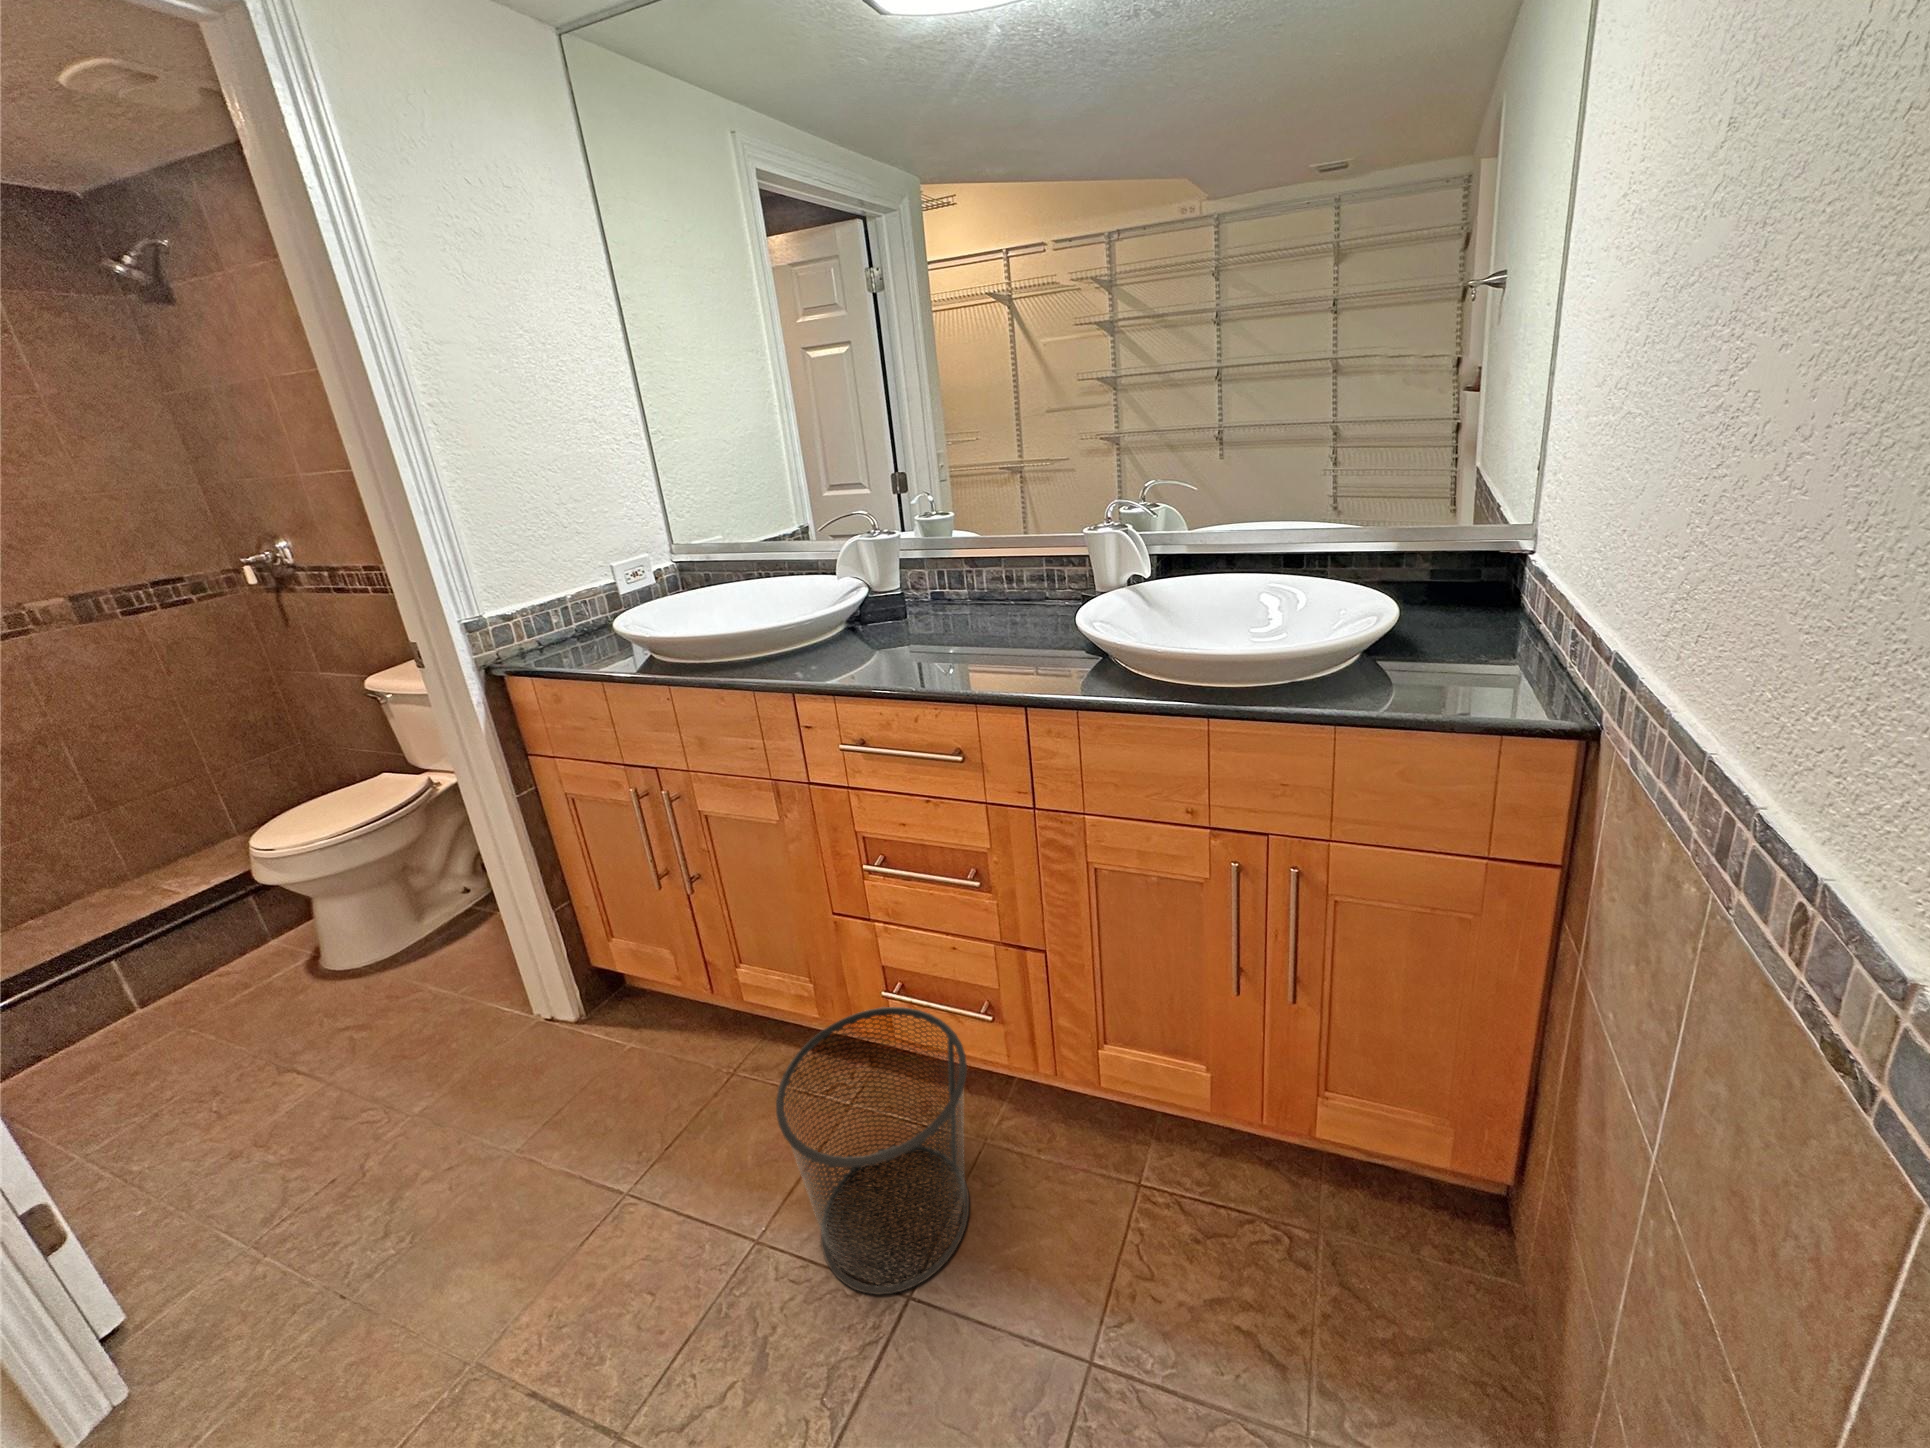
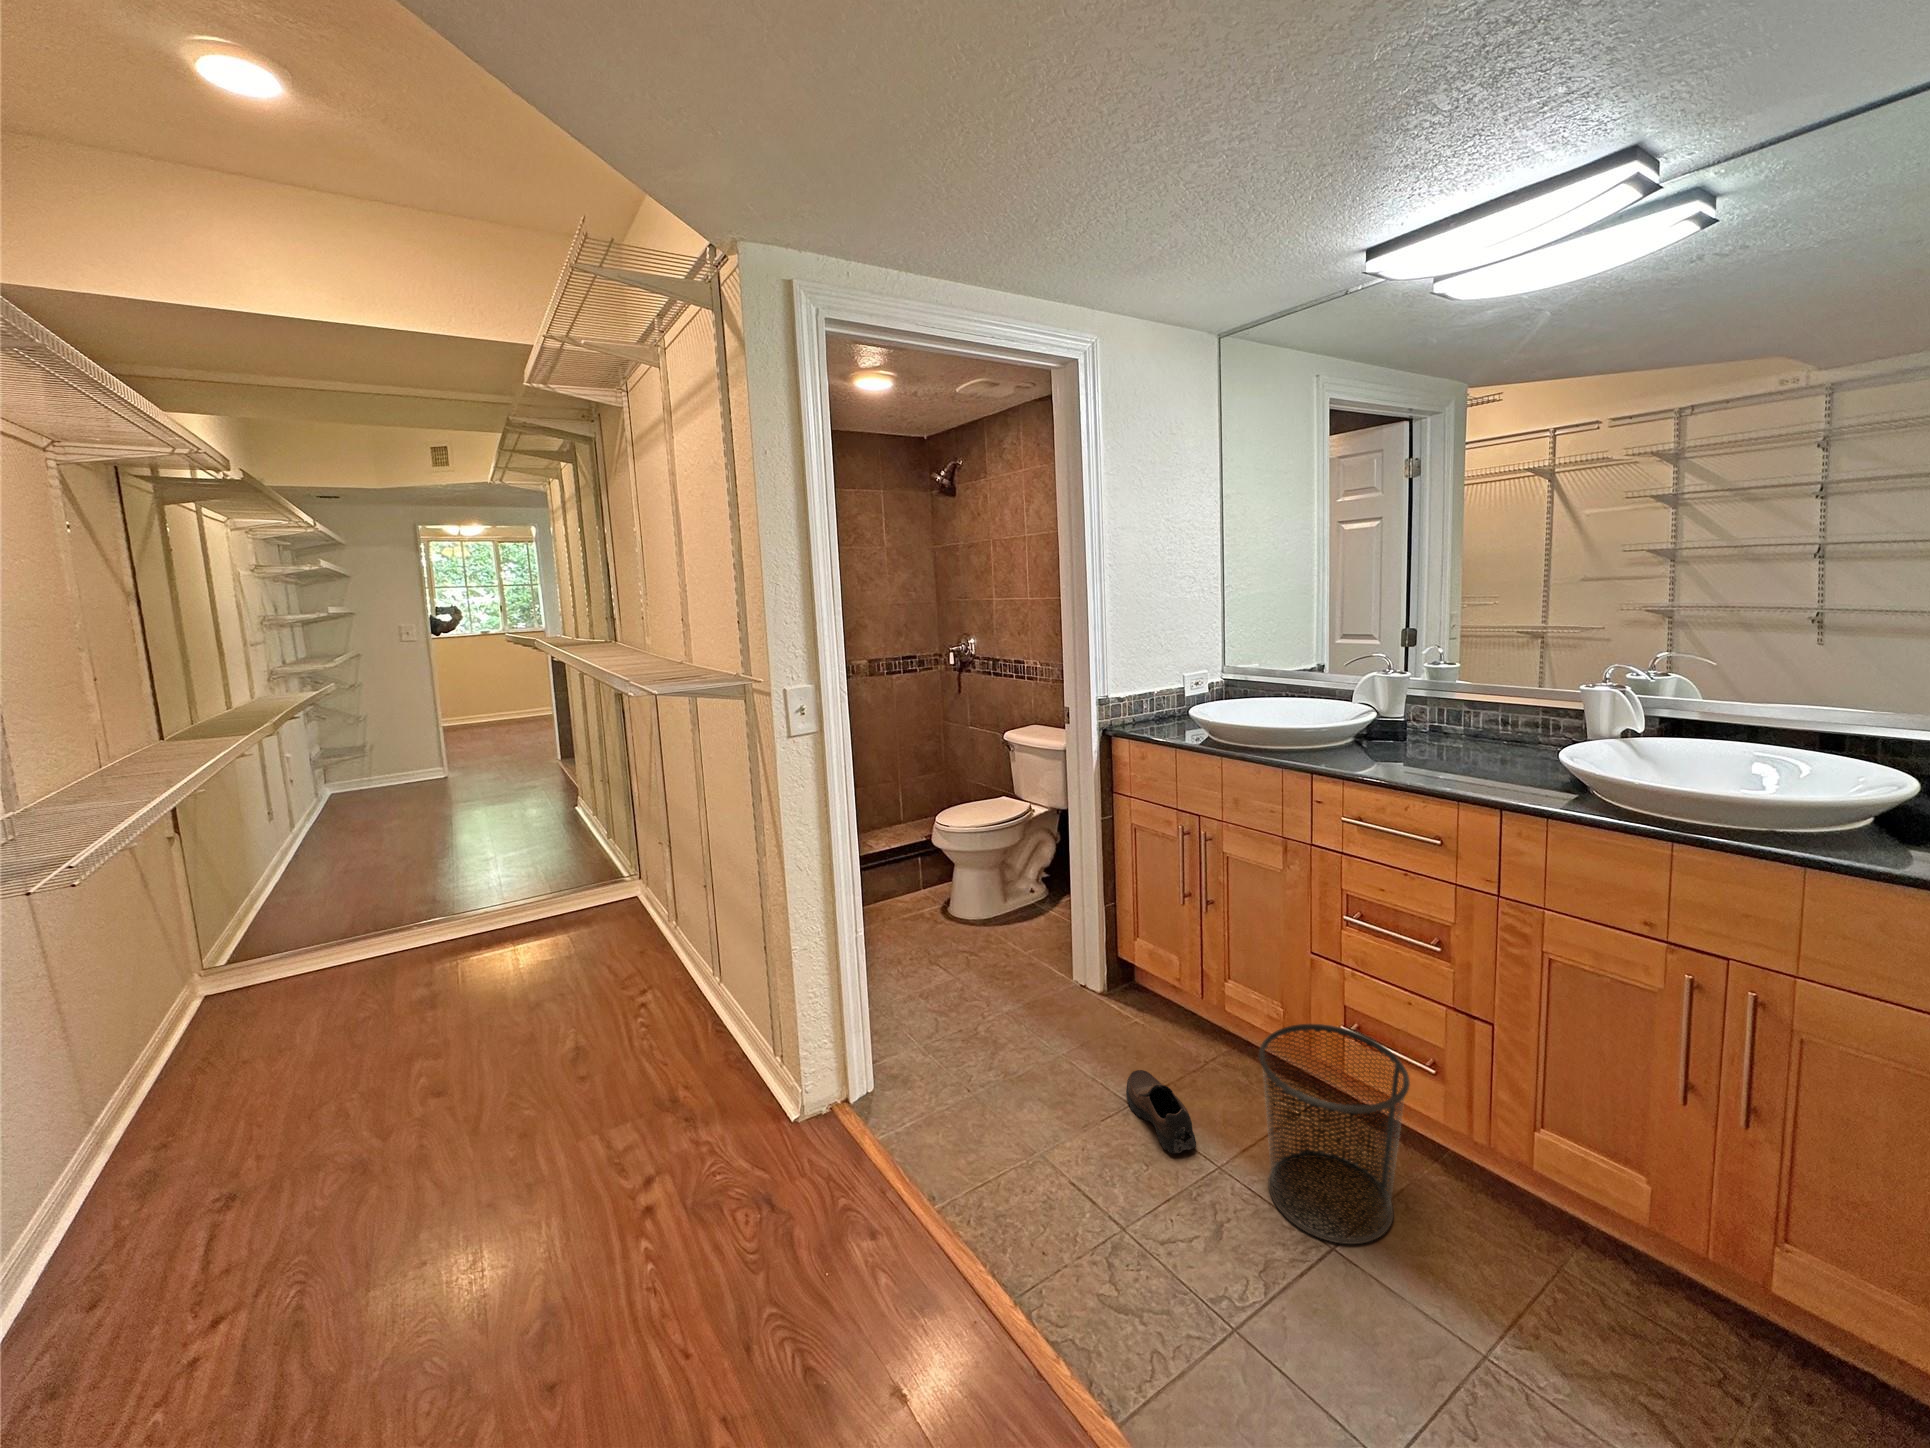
shoe: none [613,1144,720,1266] -> present [1126,1070,1196,1154]

